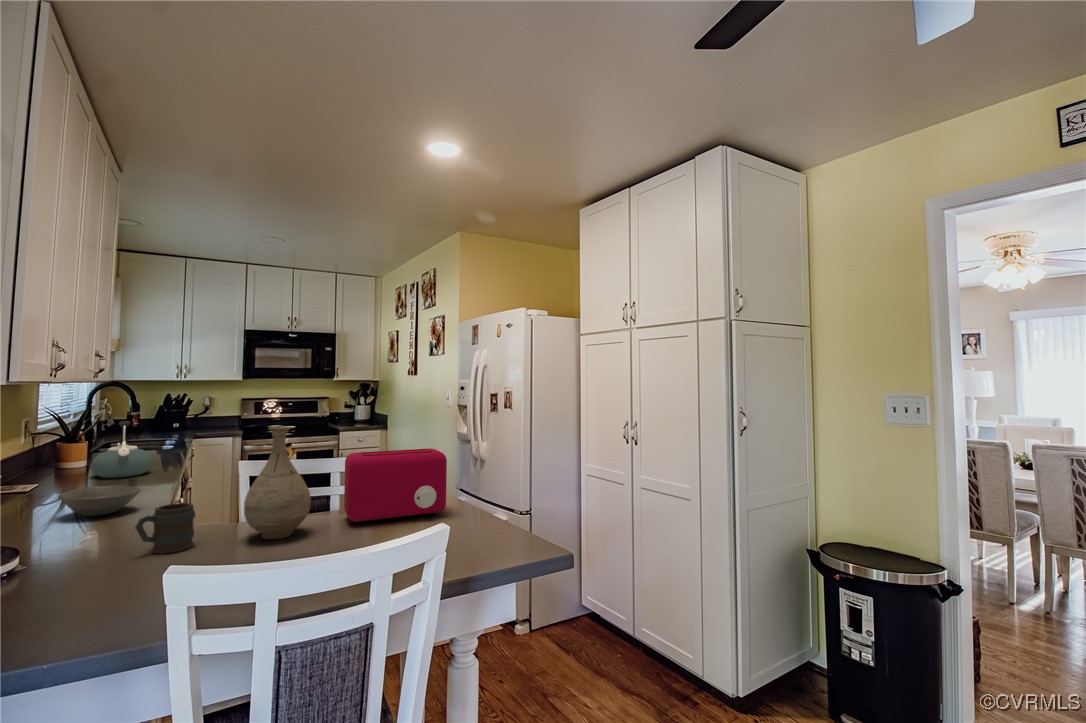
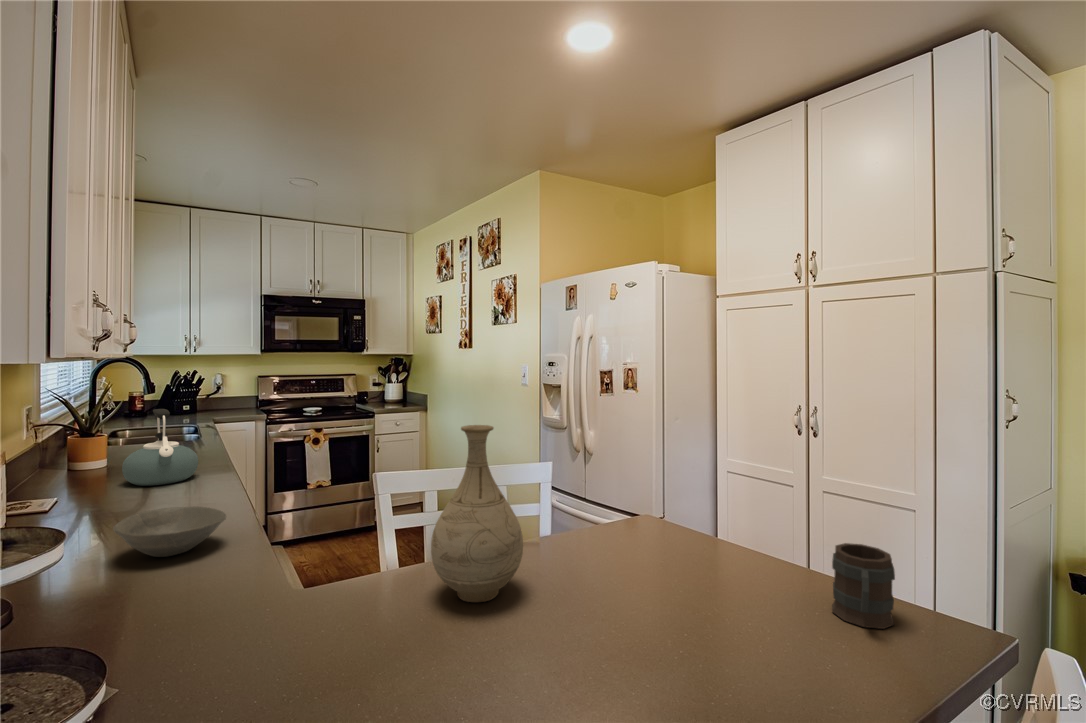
toaster: present [344,448,447,524] -> none [538,450,679,567]
mug: present [135,503,195,554] -> present [832,543,895,629]

